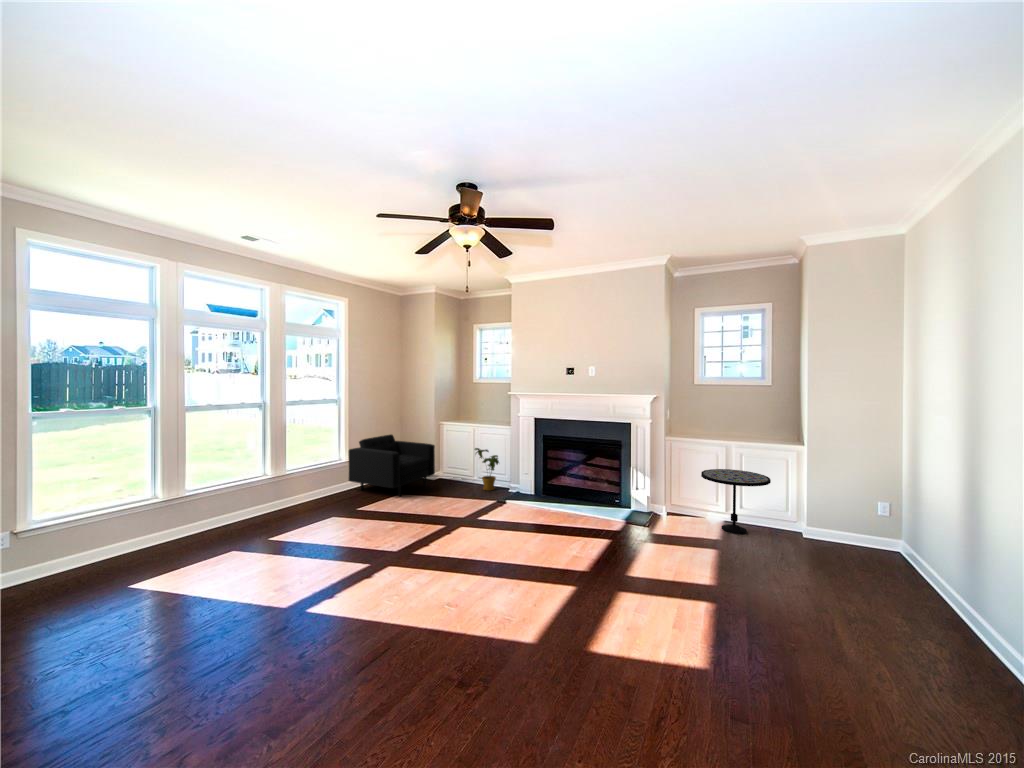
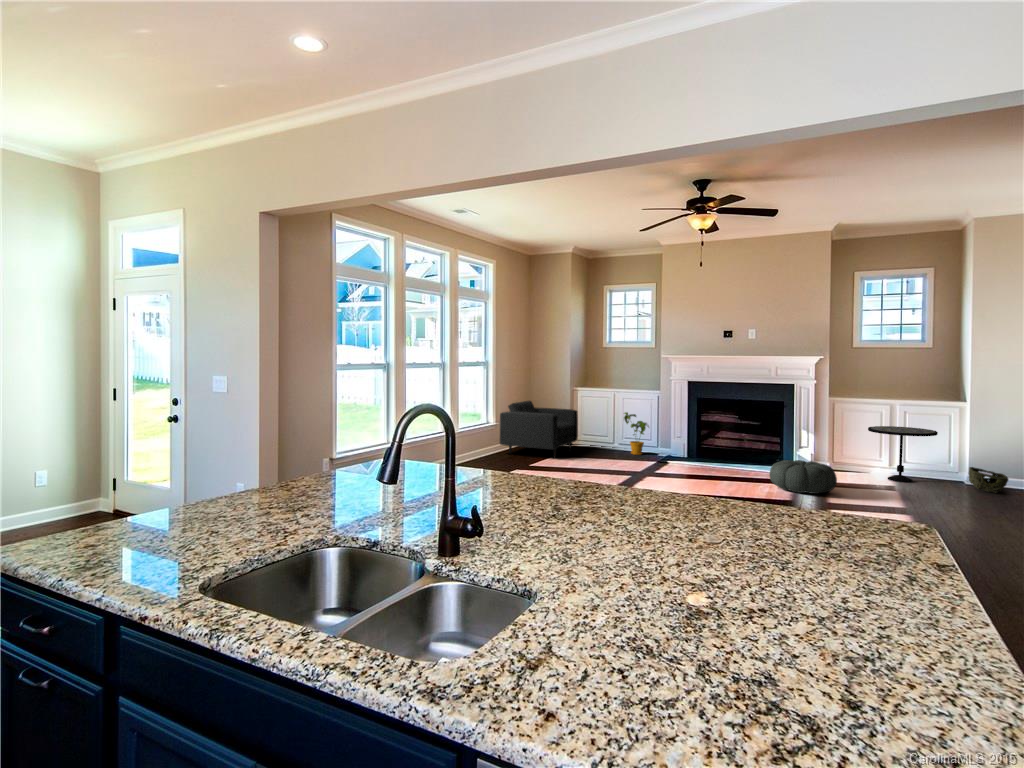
pouf: none [585,512,653,557] -> present [769,460,837,494]
woven basket: none [804,519,845,554] -> present [969,467,1008,493]

